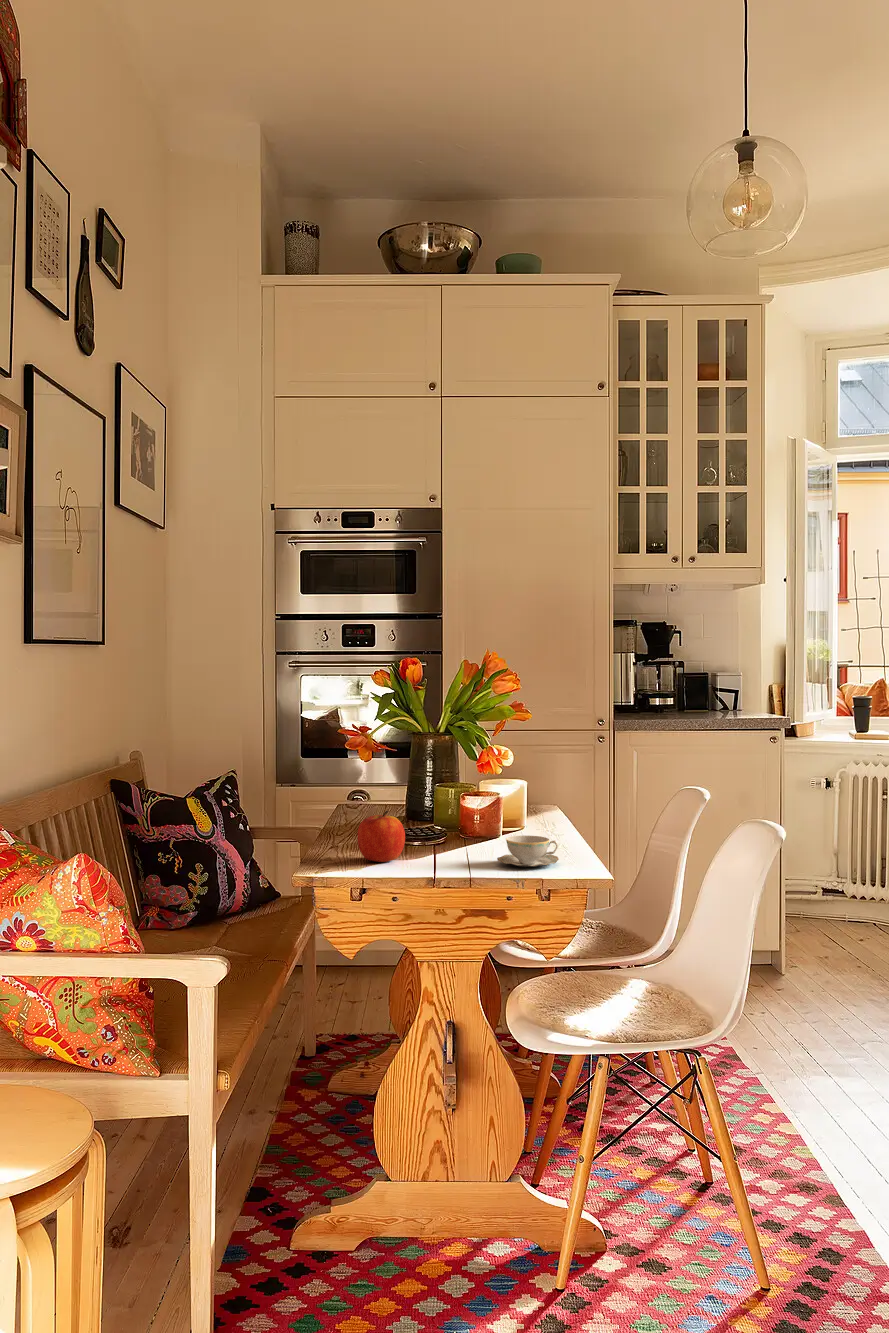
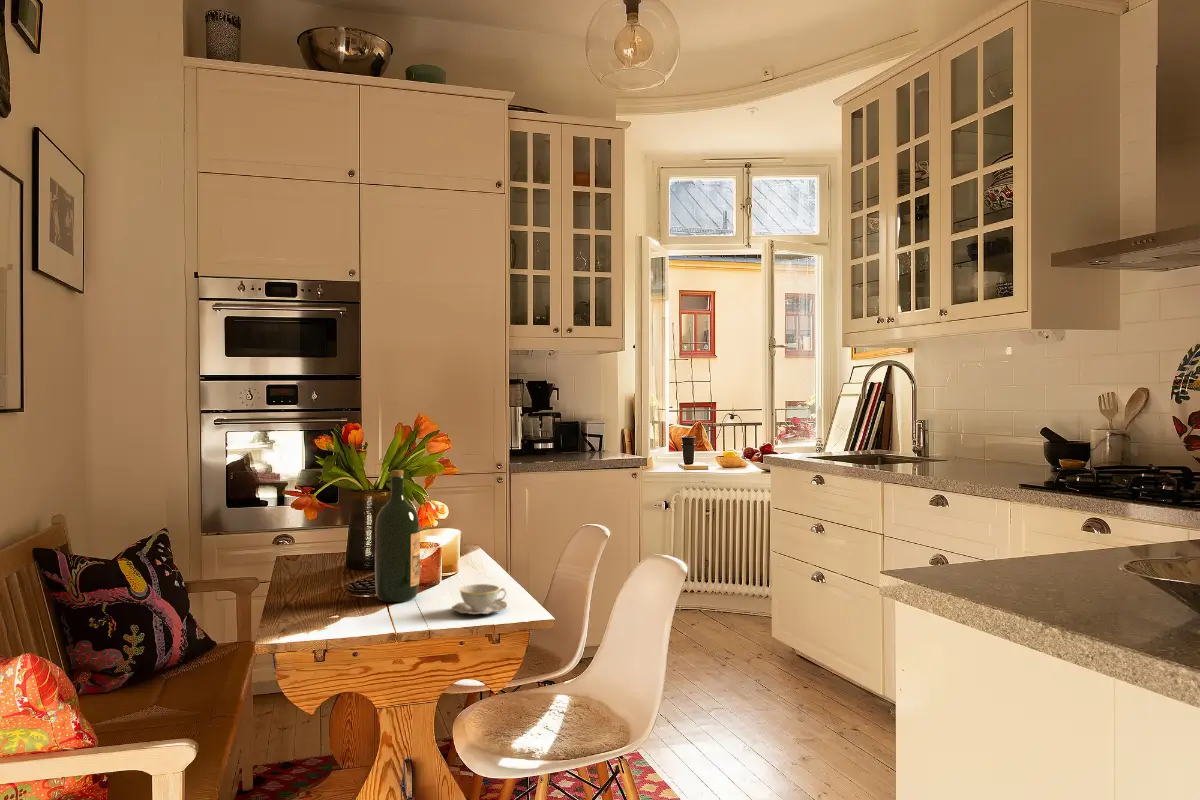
wine bottle: none [422,708,471,851] -> present [375,470,420,602]
apple: present [358,811,405,862] -> none [317,570,363,620]

